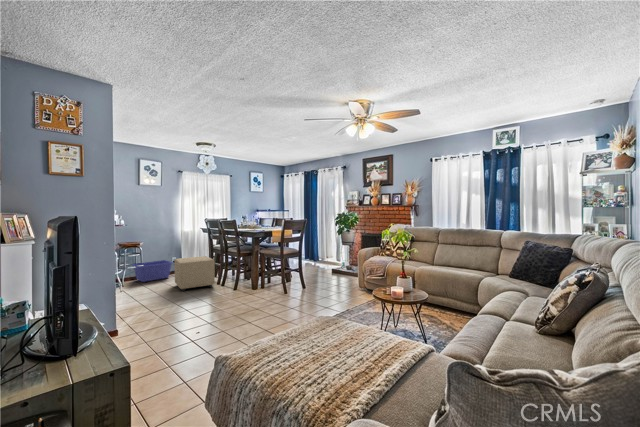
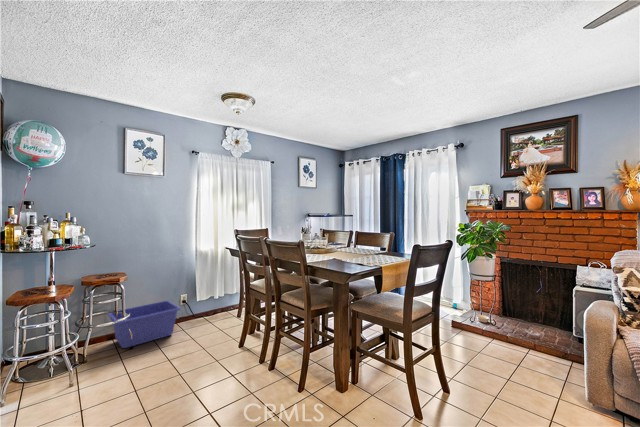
ottoman: present [175,256,215,291] -> none [178,303,255,390]

